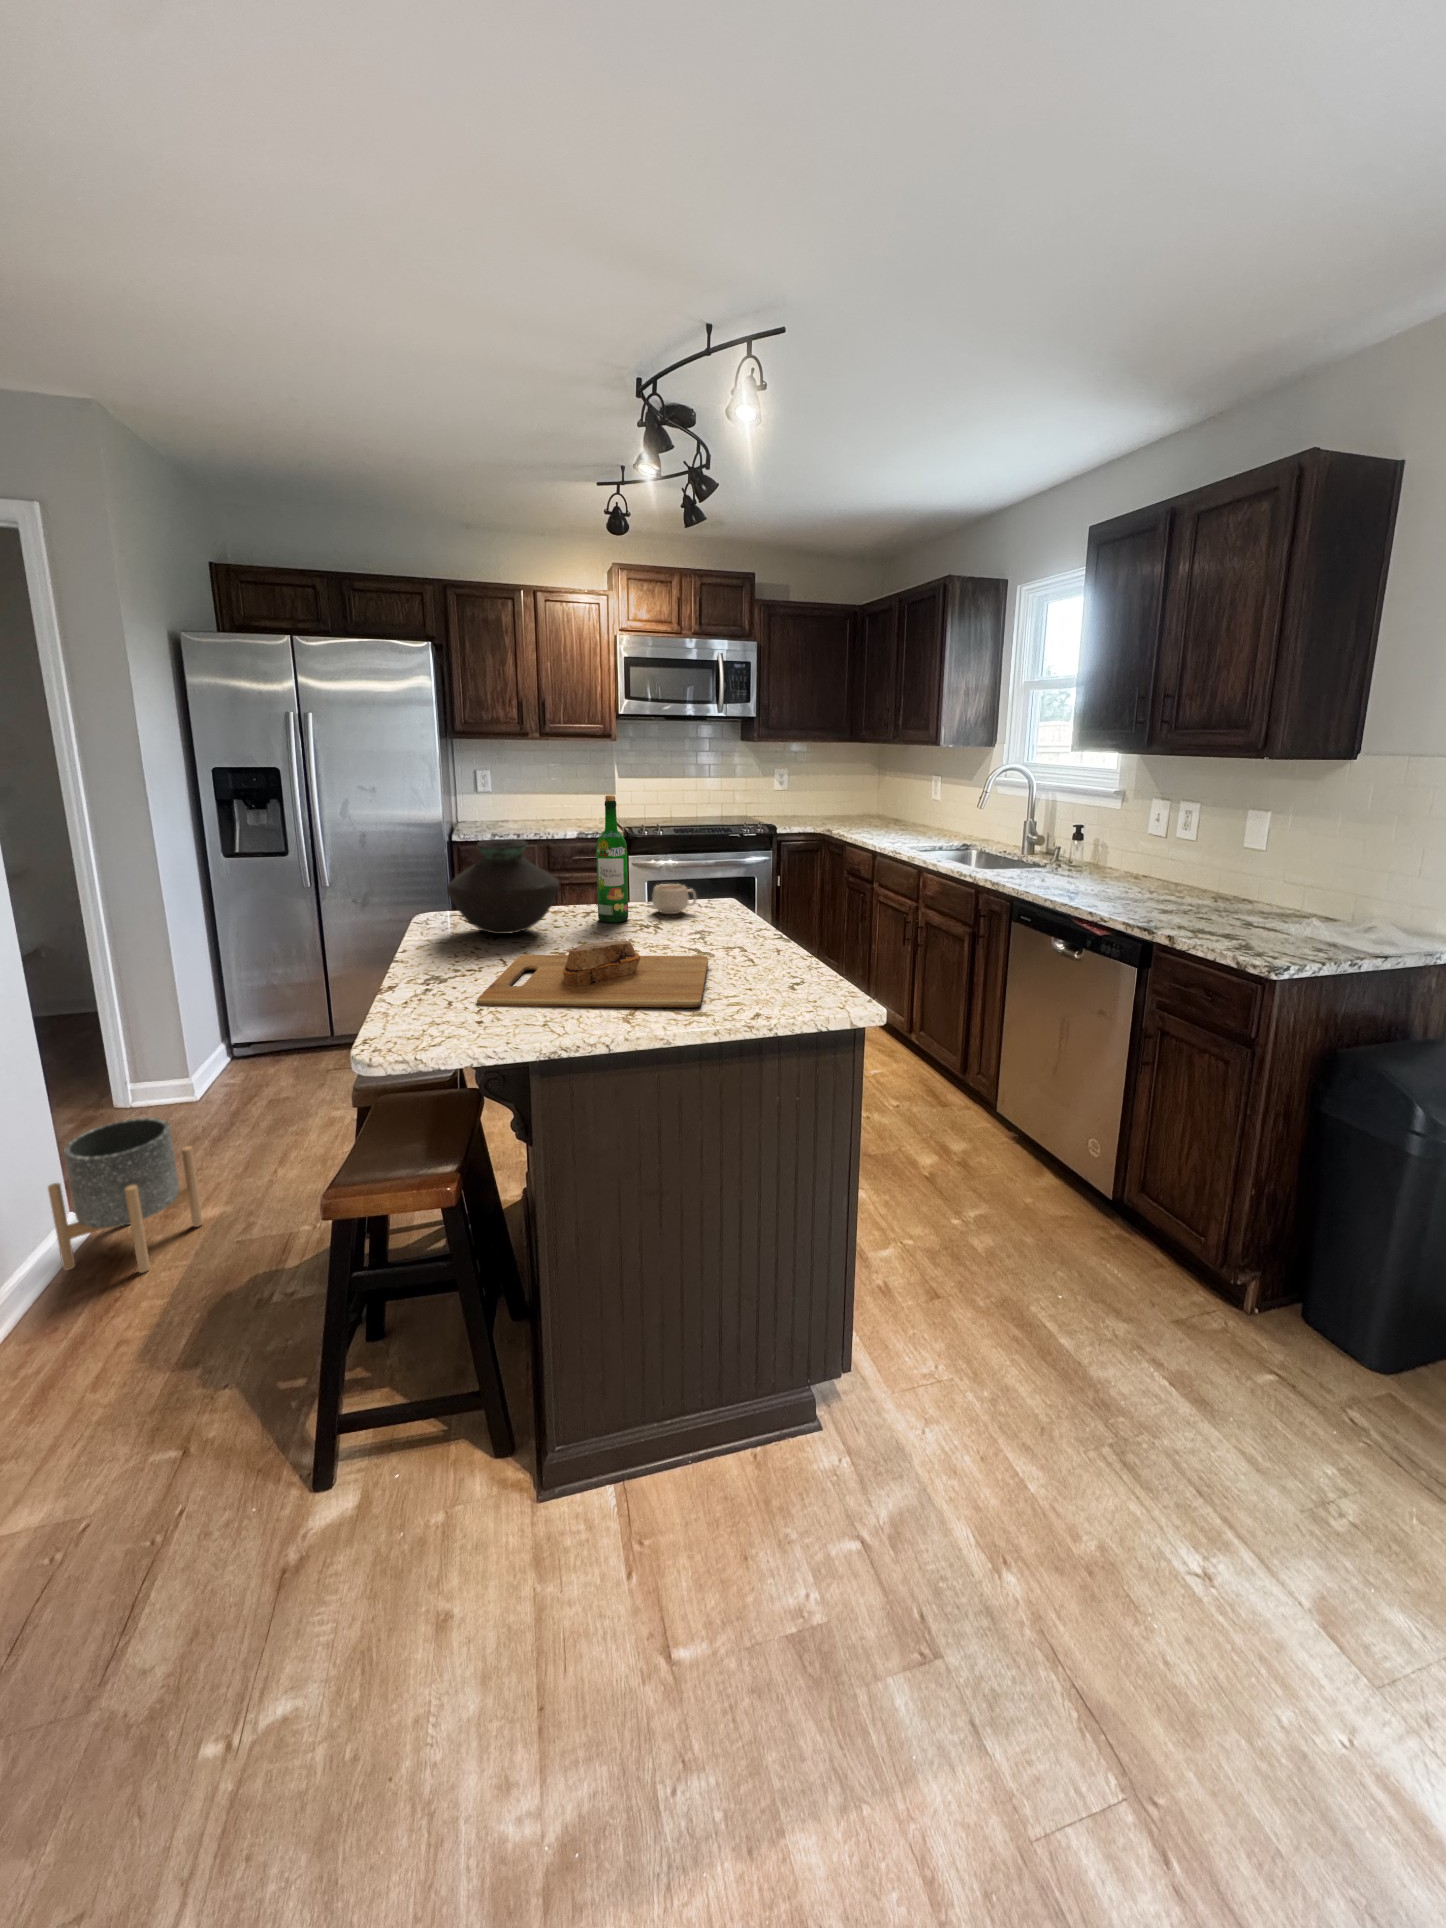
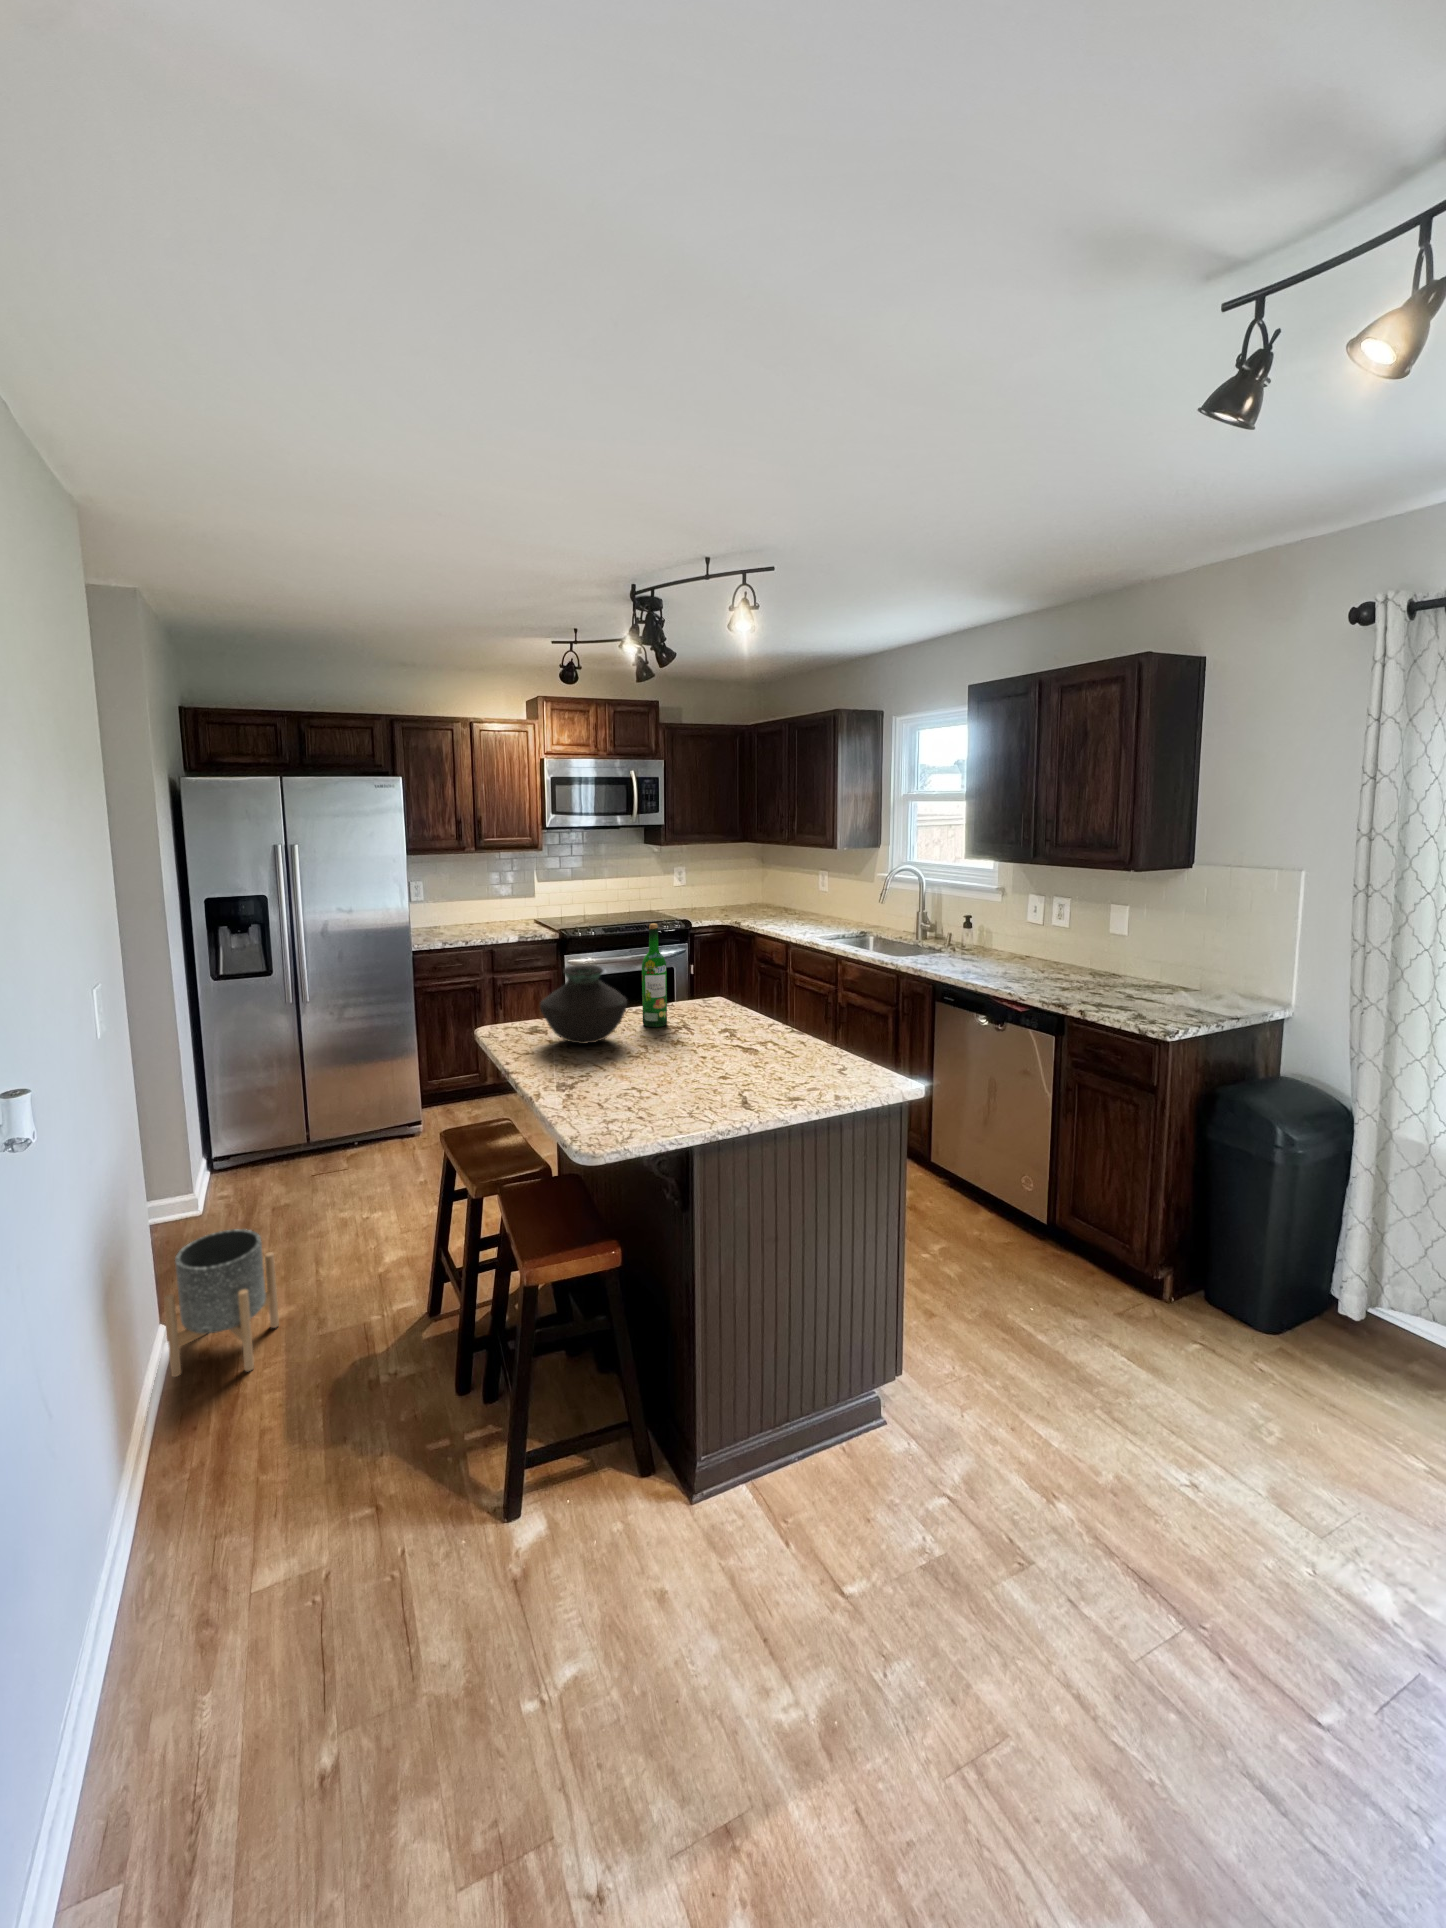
mug: present [652,884,697,914] -> none [677,991,713,1017]
cutting board: present [477,941,708,1007] -> none [627,1045,803,1104]

